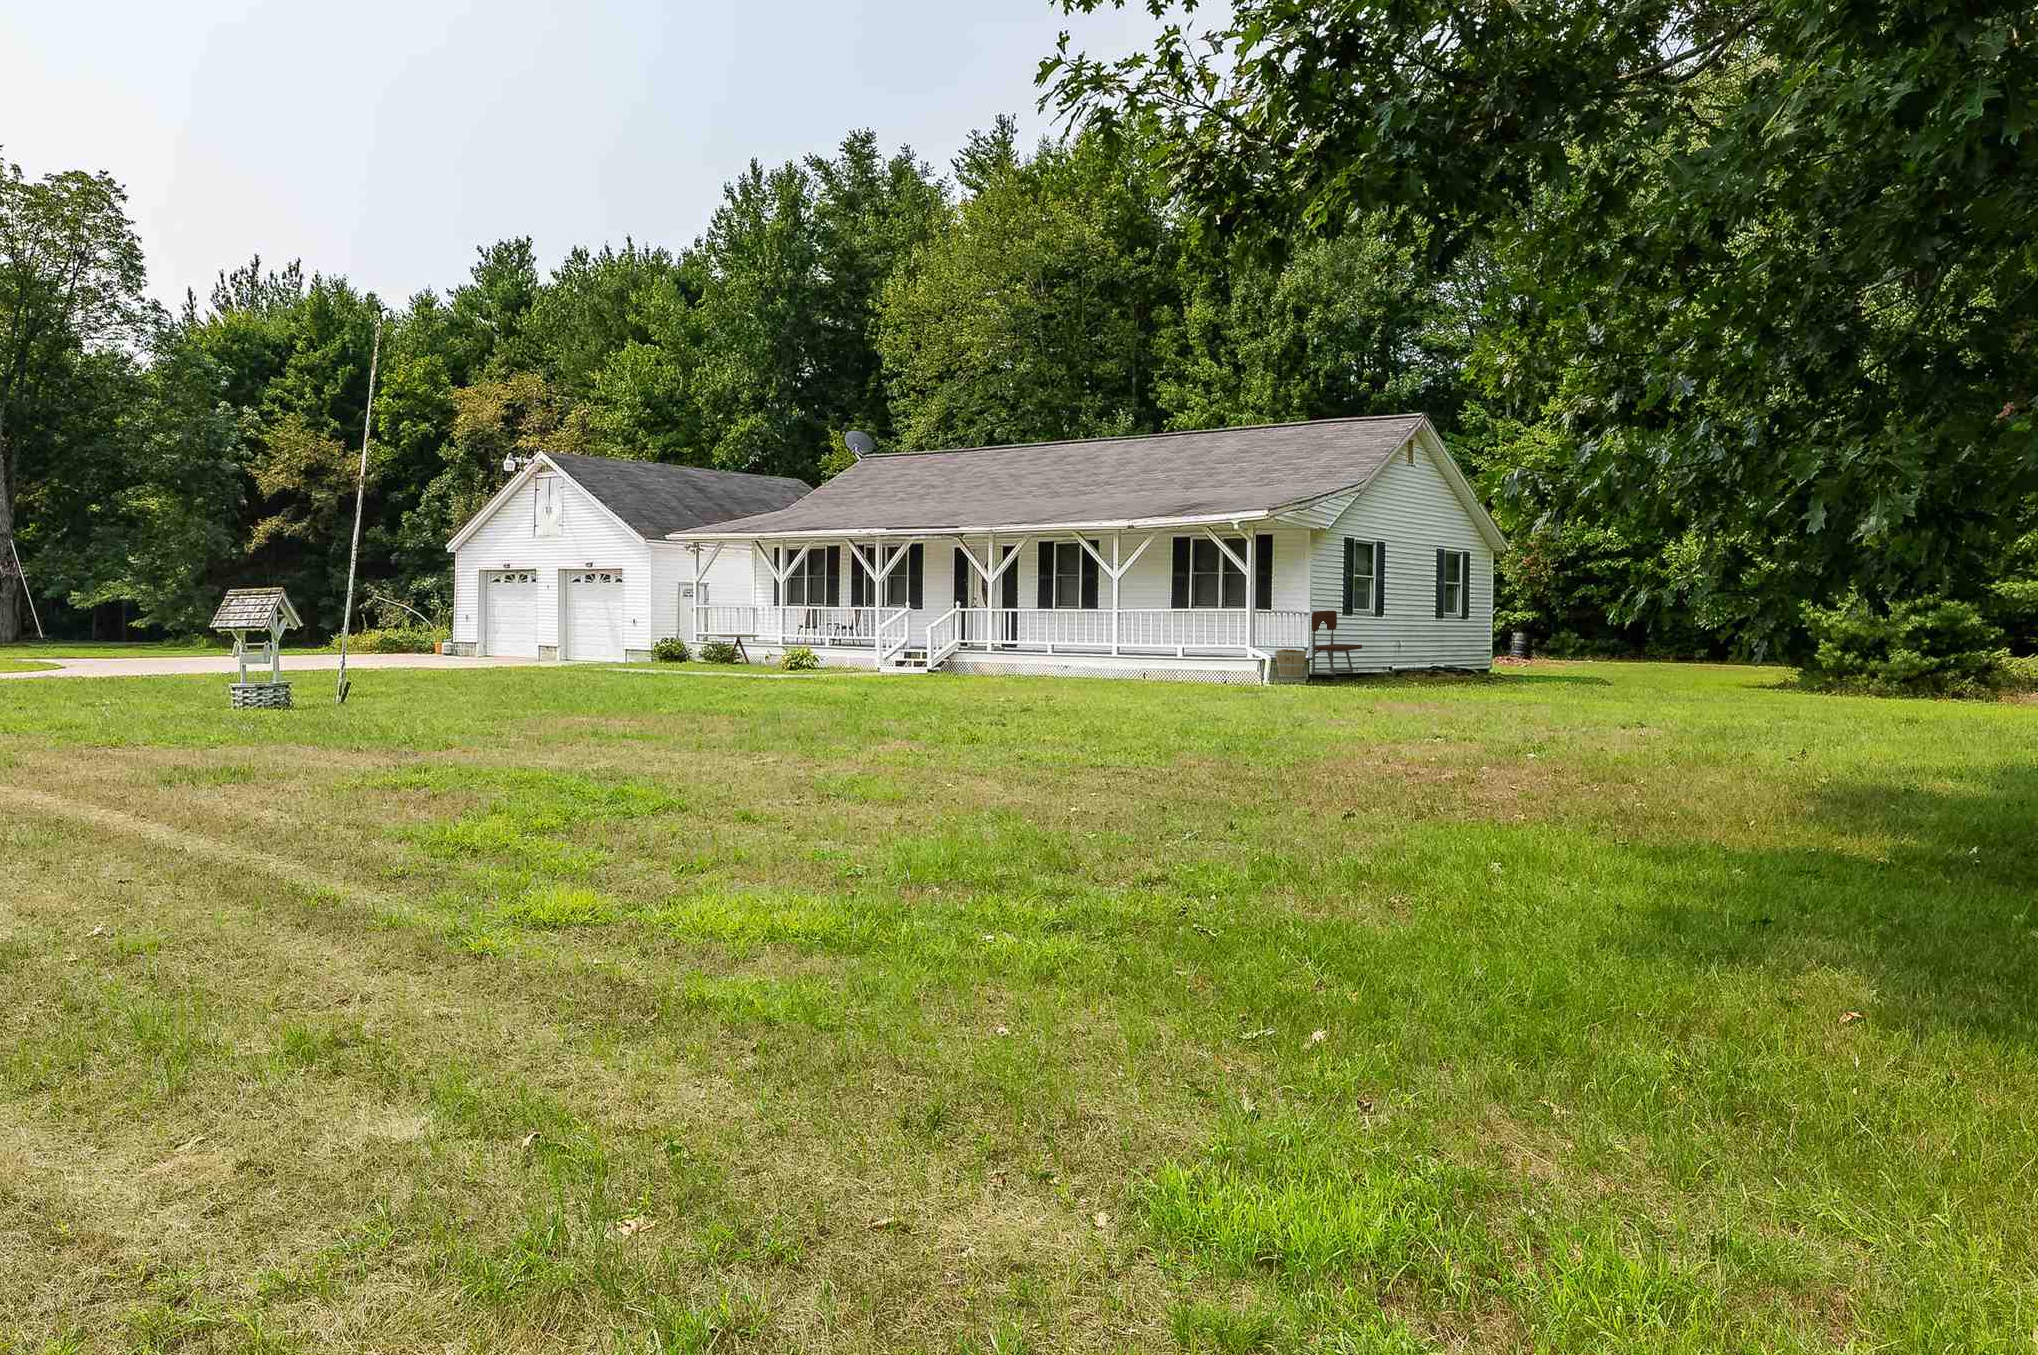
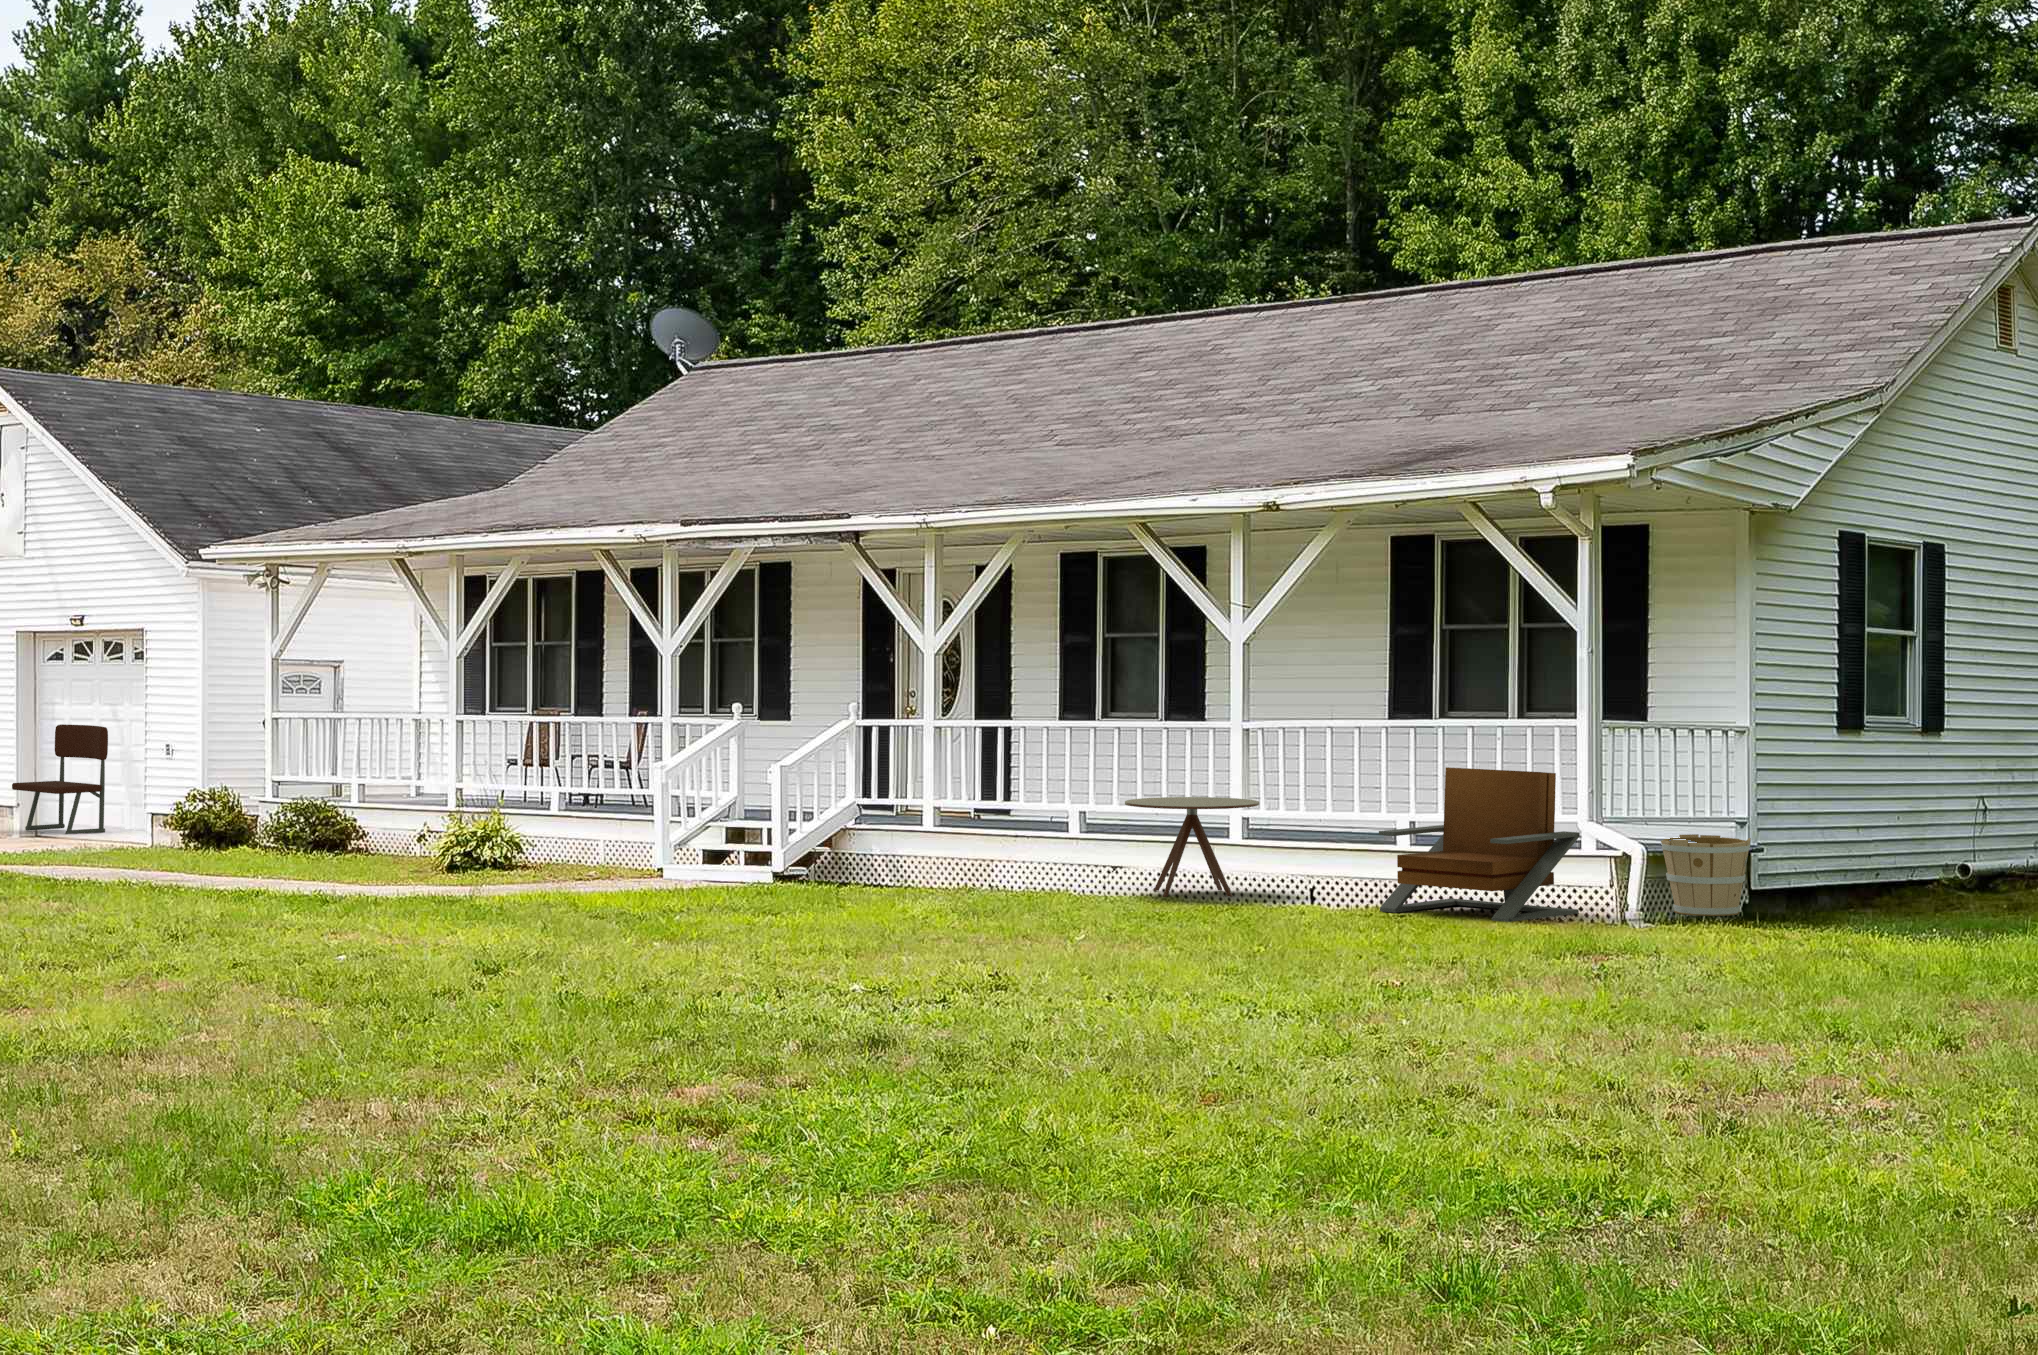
bench: present [1311,611,1362,675] -> present [12,724,108,834]
lounge chair: none [1173,625,1246,680] -> present [1379,767,1580,922]
round table: present [718,634,759,664] -> present [1125,797,1259,897]

